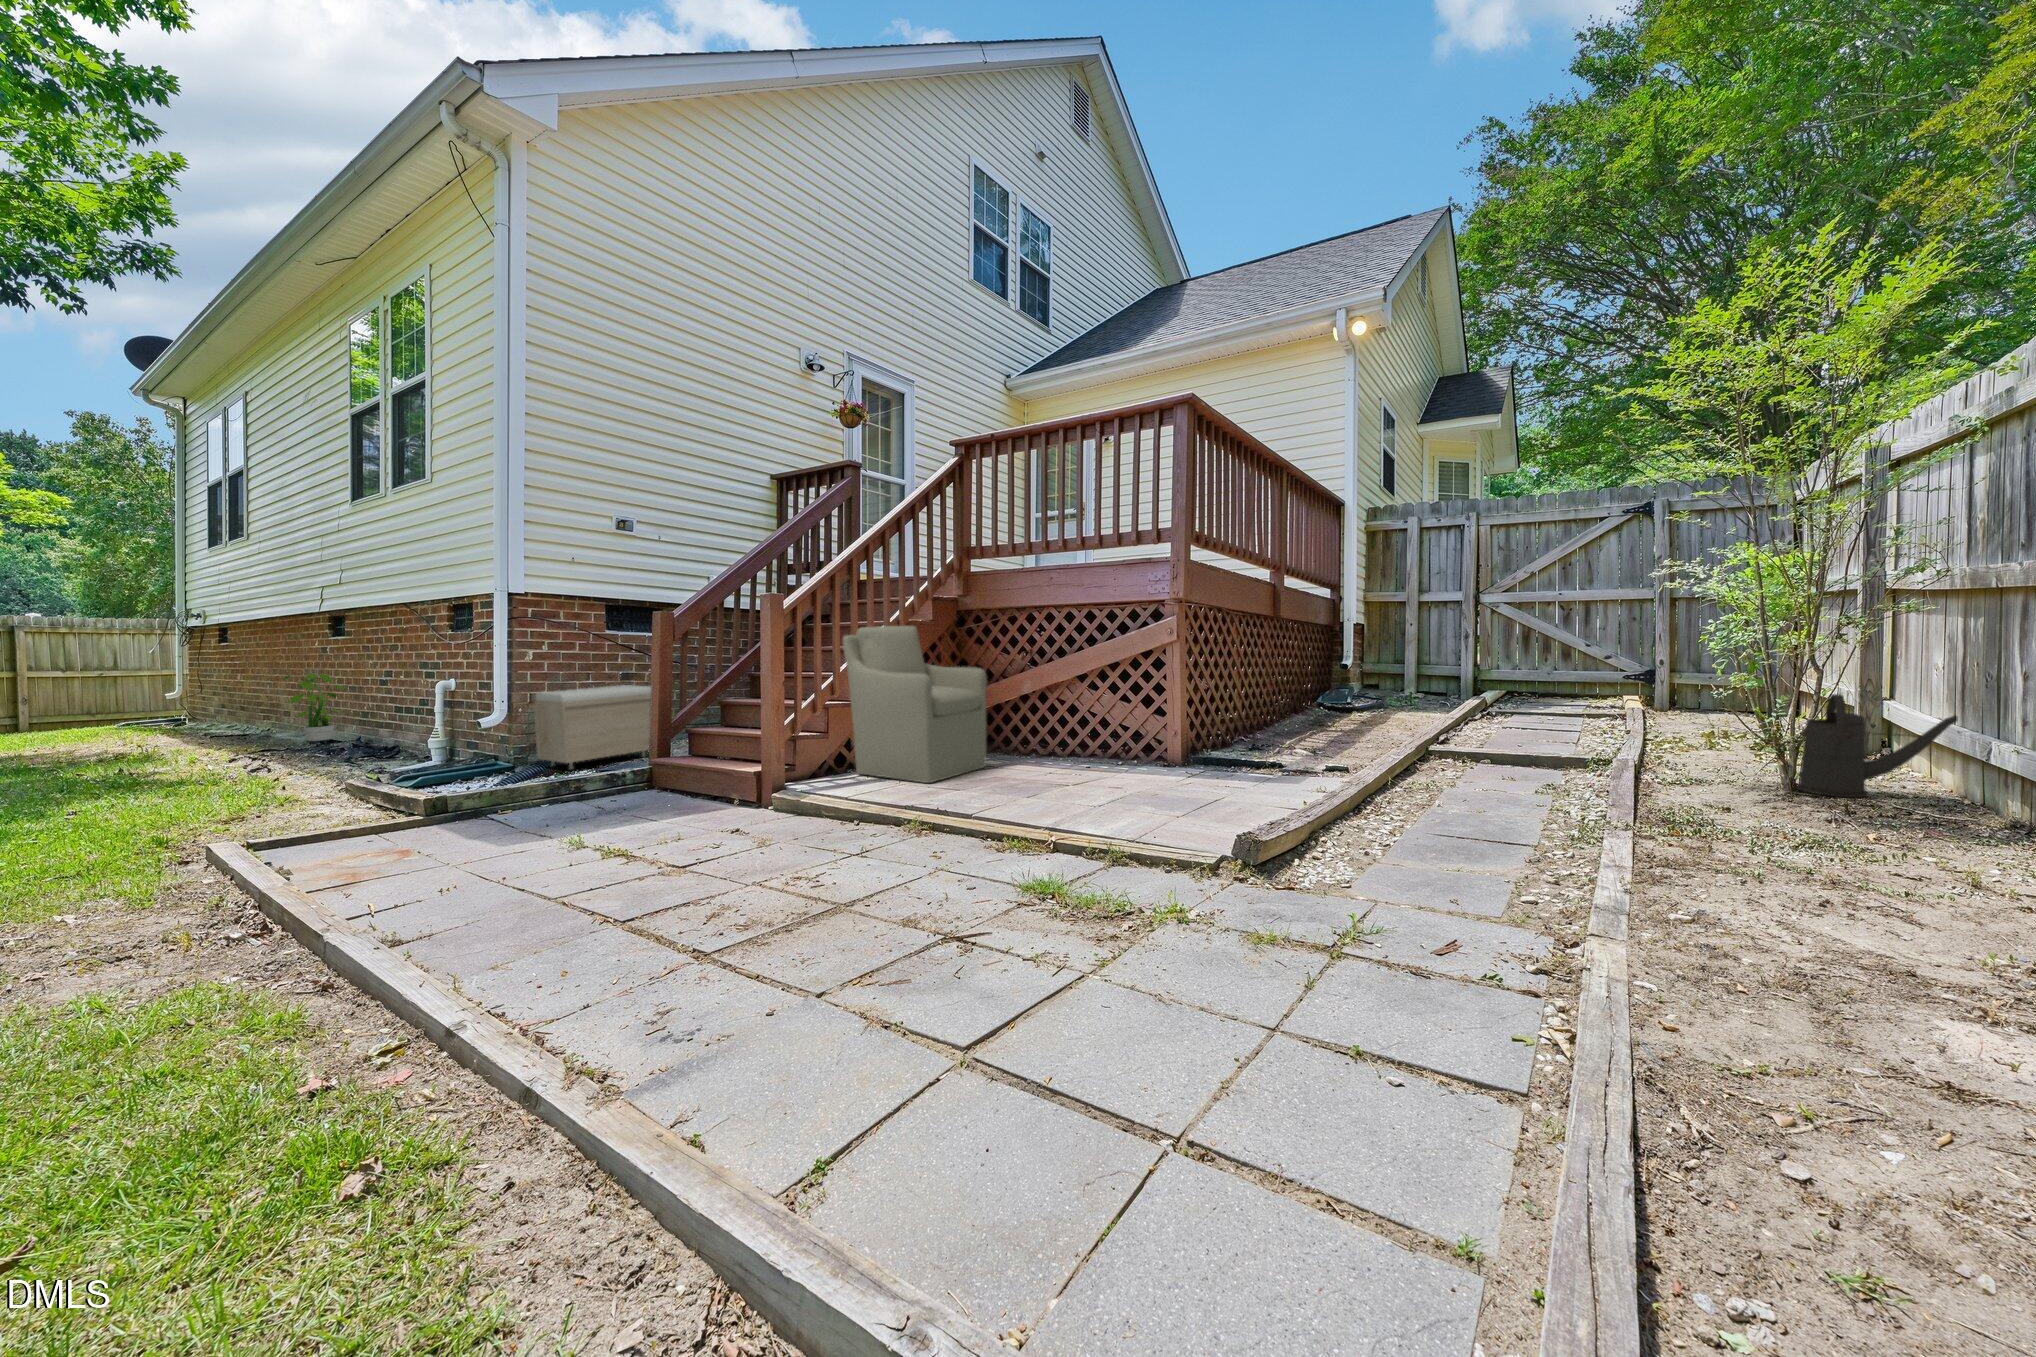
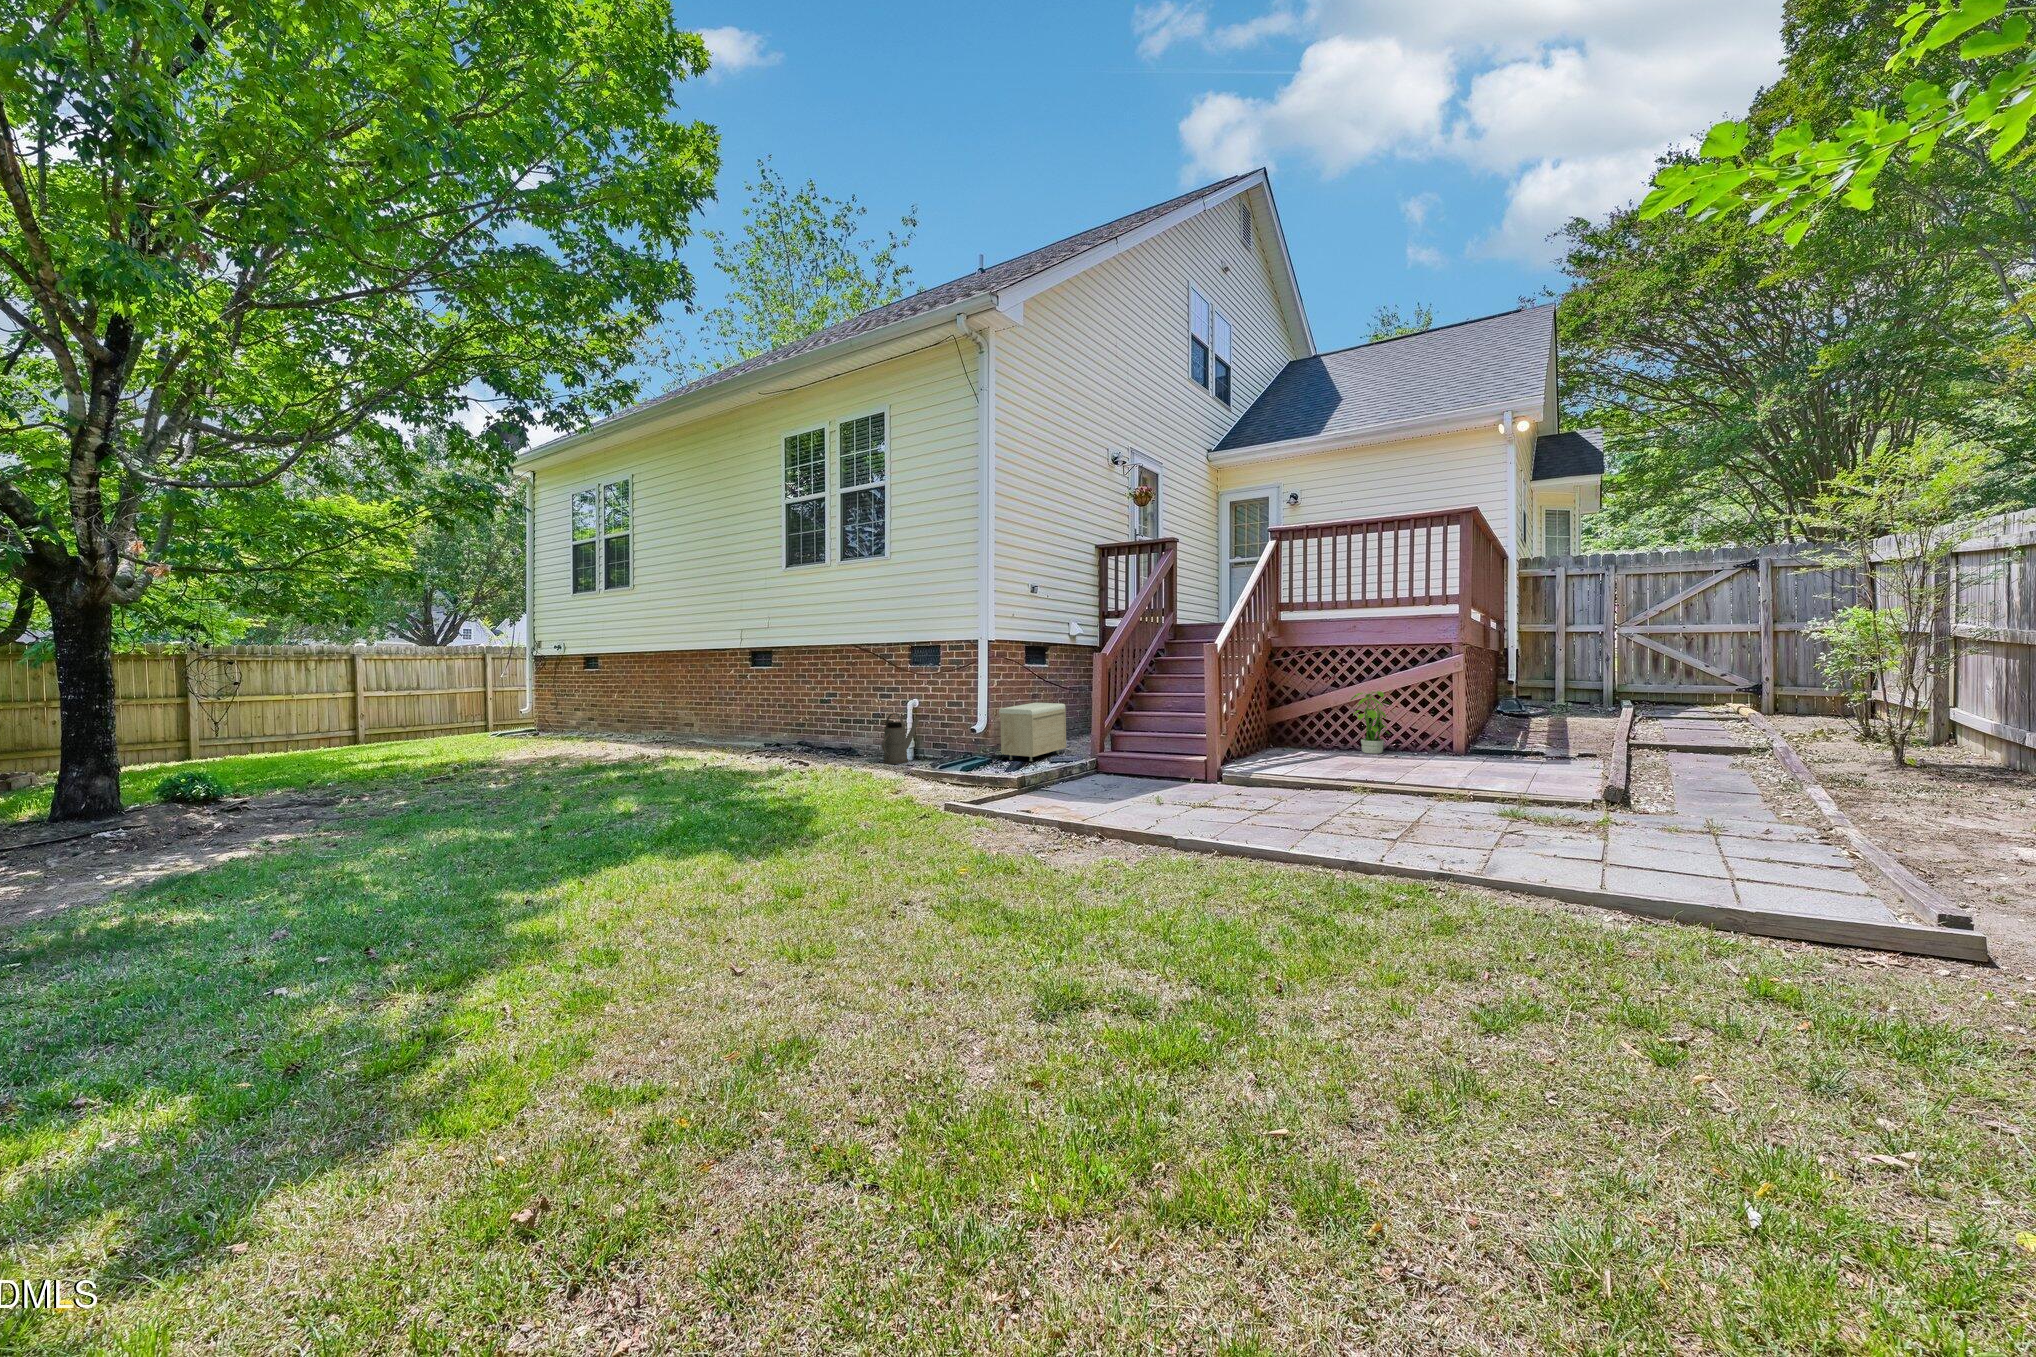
chair: present [843,626,987,783] -> none [1240,661,1332,767]
potted plant: present [282,673,344,741] -> present [1350,691,1390,754]
watering can: present [1778,694,1958,797] -> present [882,713,919,764]

